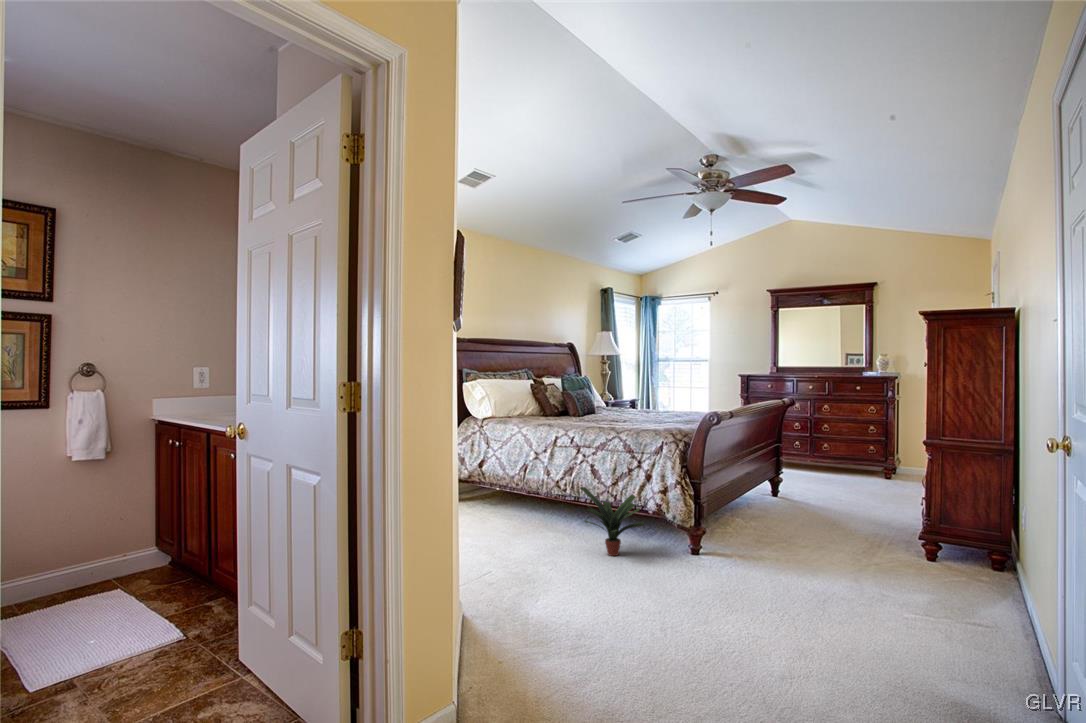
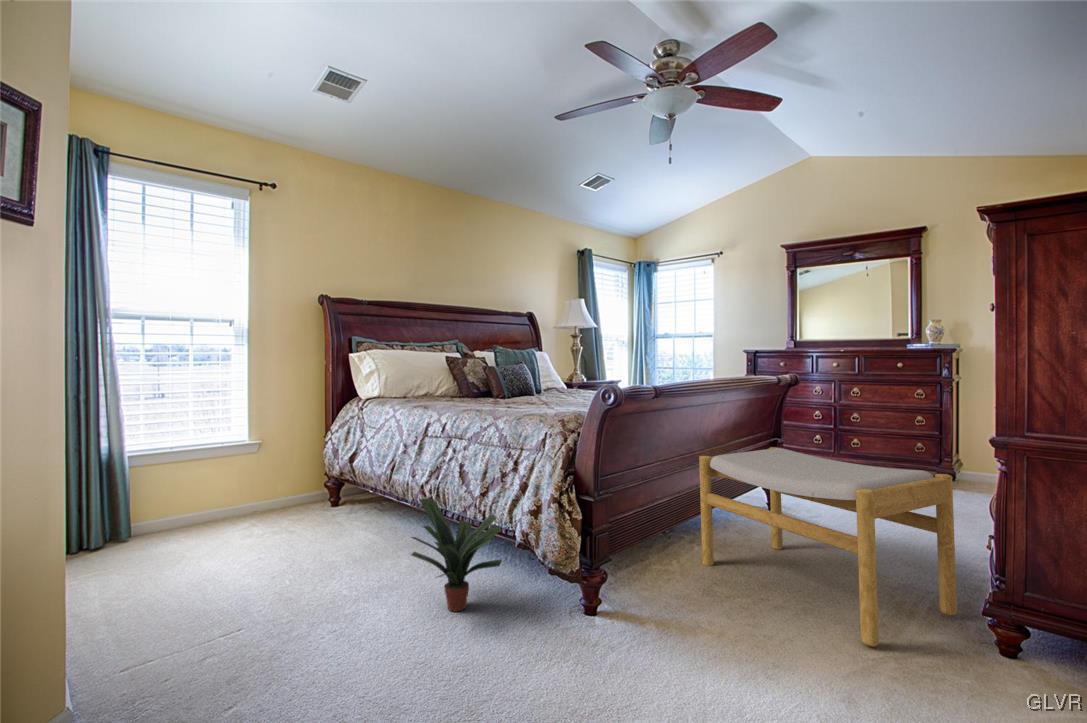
footstool: none [745,450,904,558] -> present [699,447,957,647]

